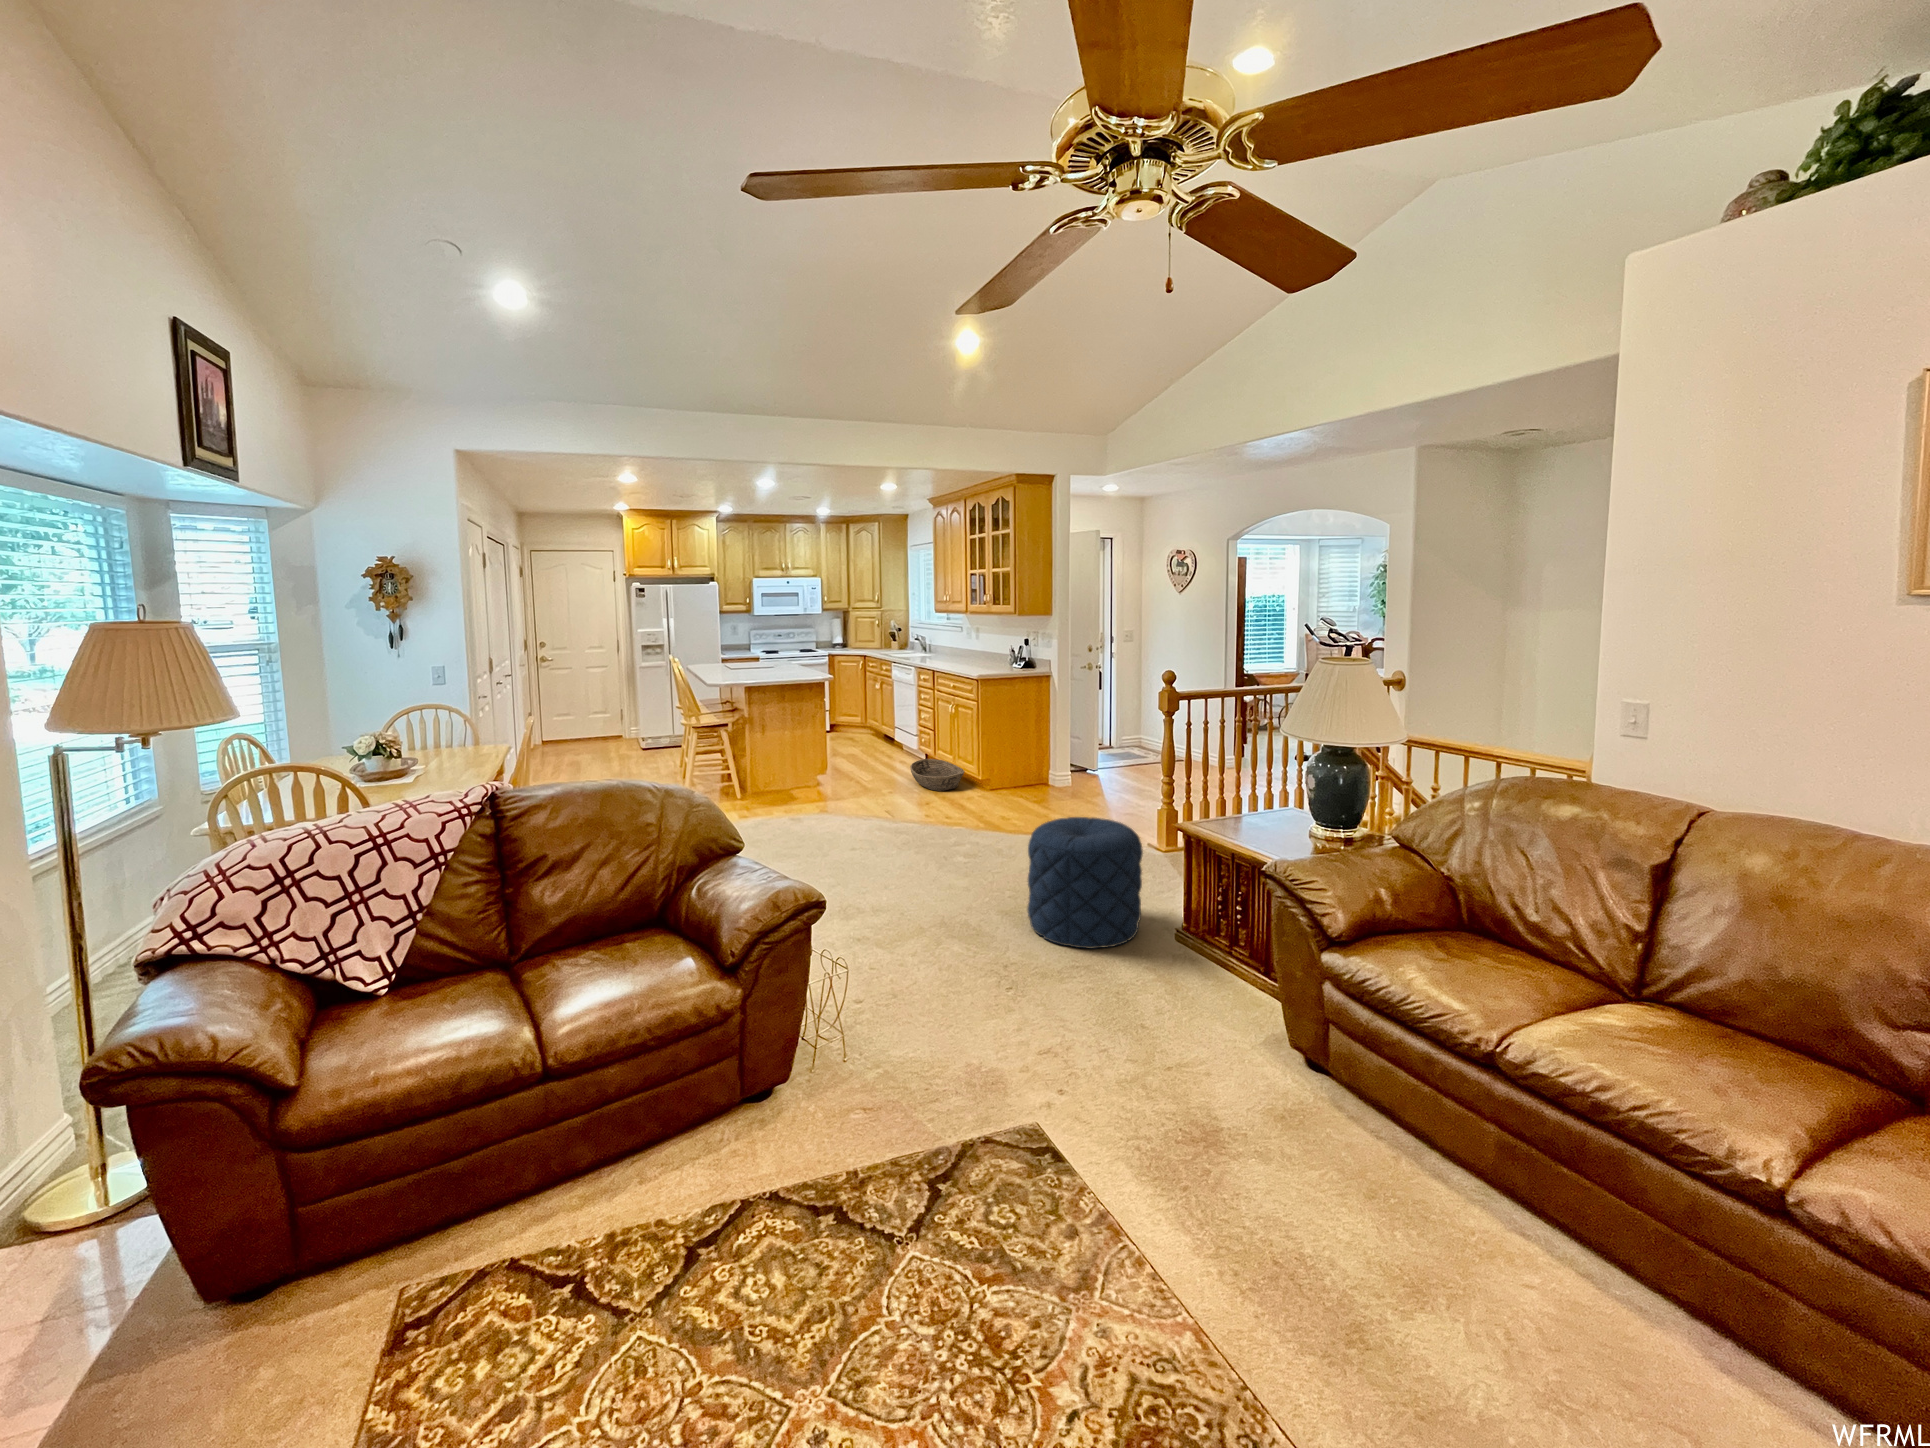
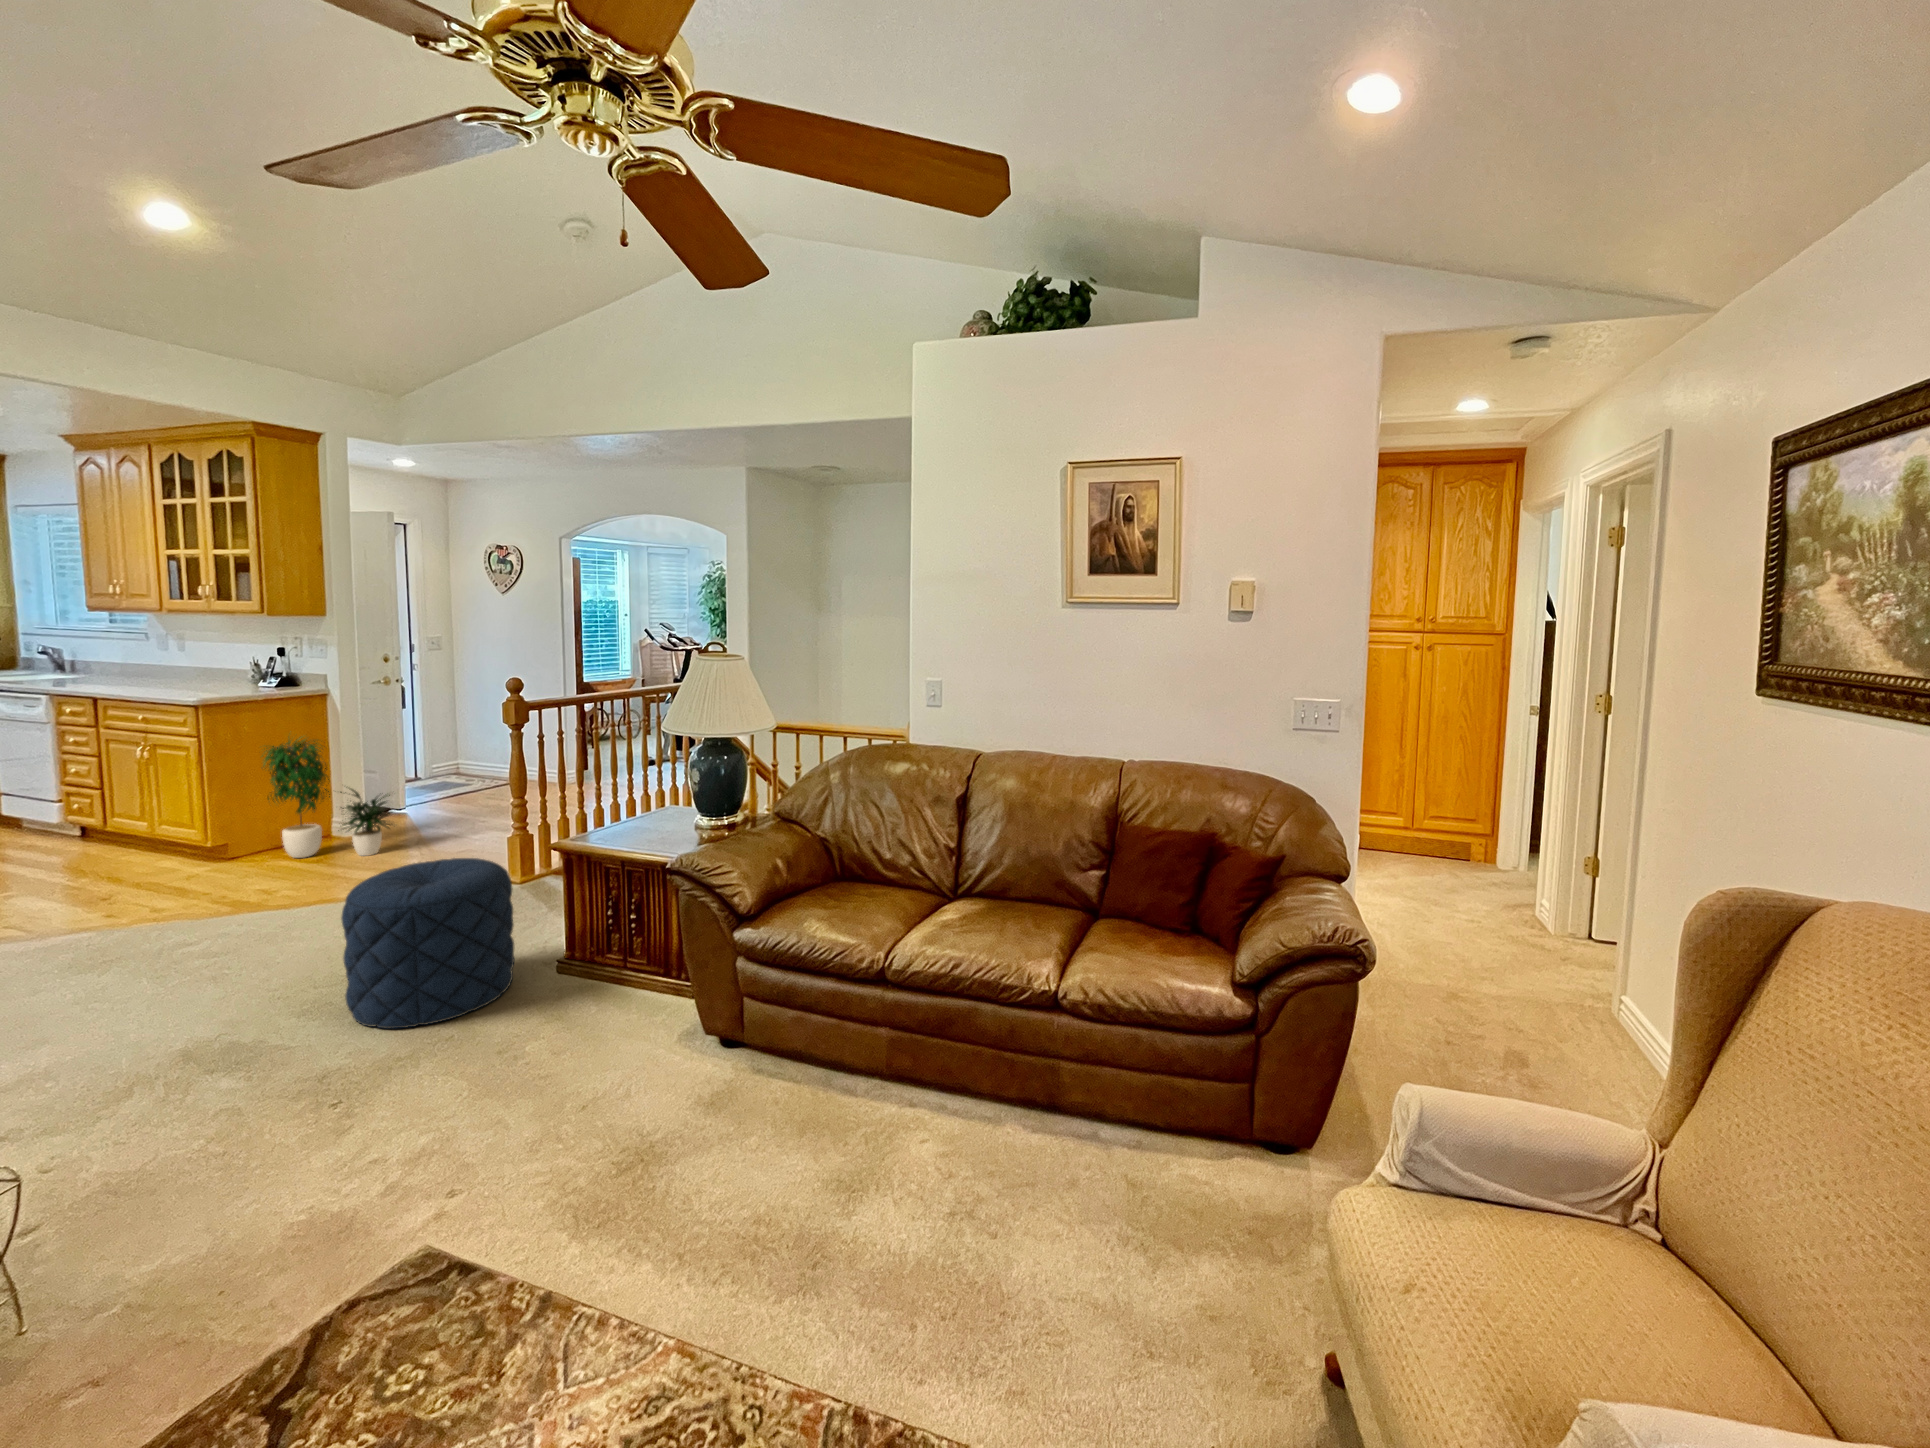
potted plant: none [1008,701,1087,802] -> present [261,737,392,858]
basket: present [910,759,964,791] -> none [52,834,176,881]

